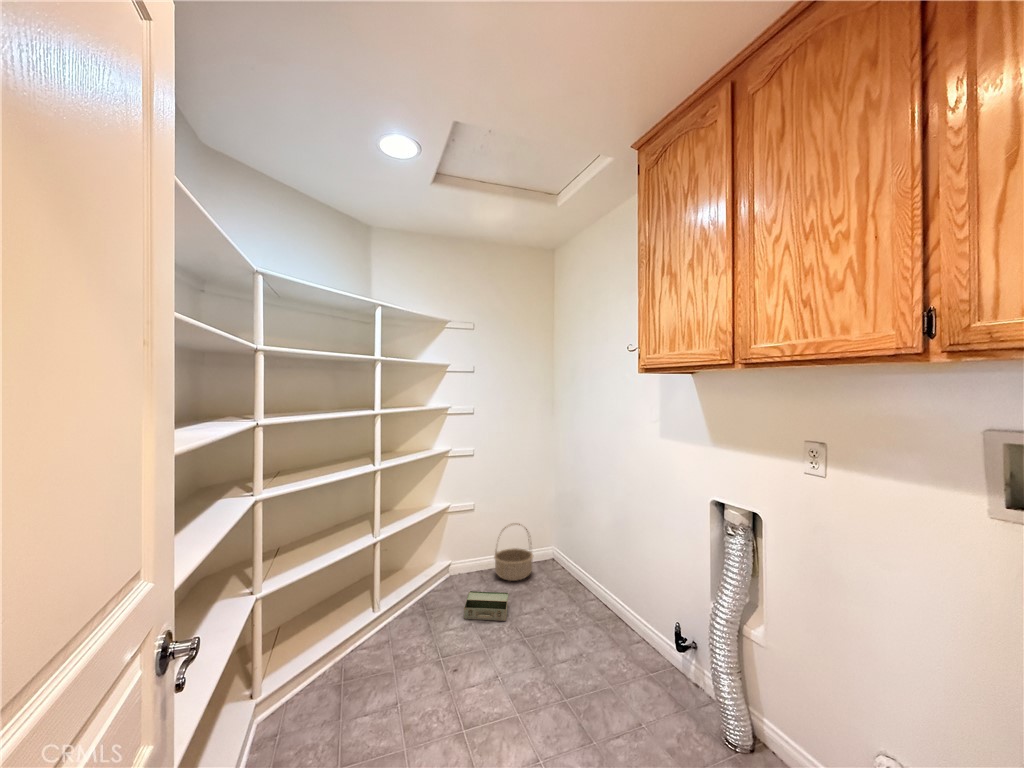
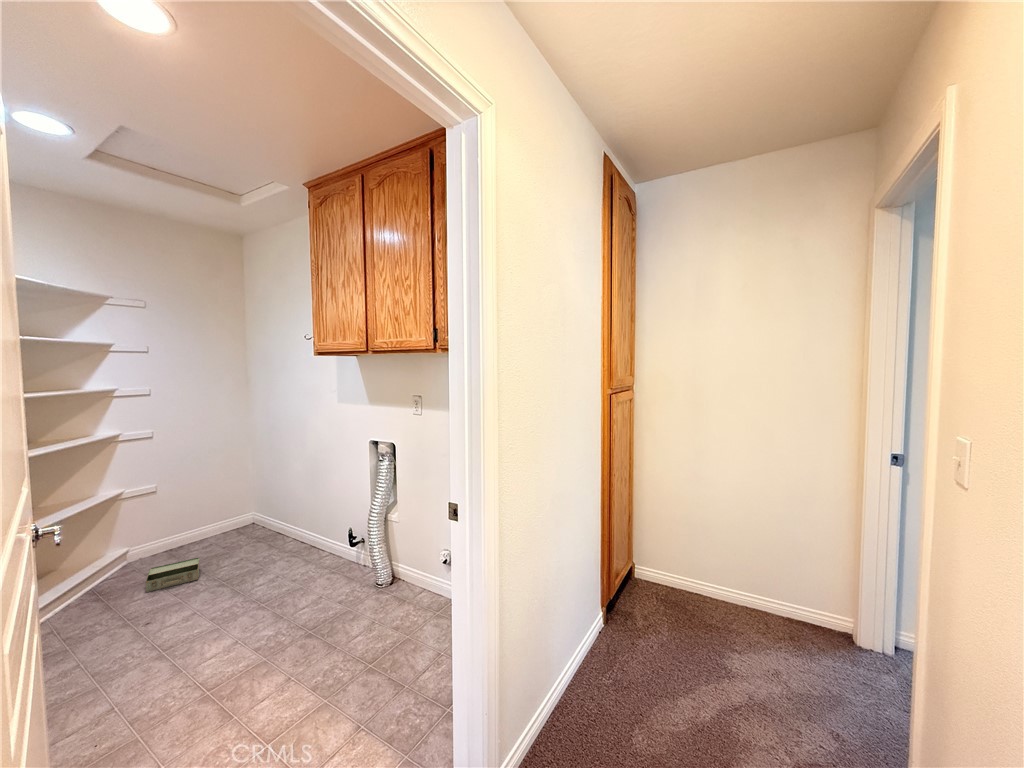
basket: present [494,523,533,581] -> none [178,496,226,552]

